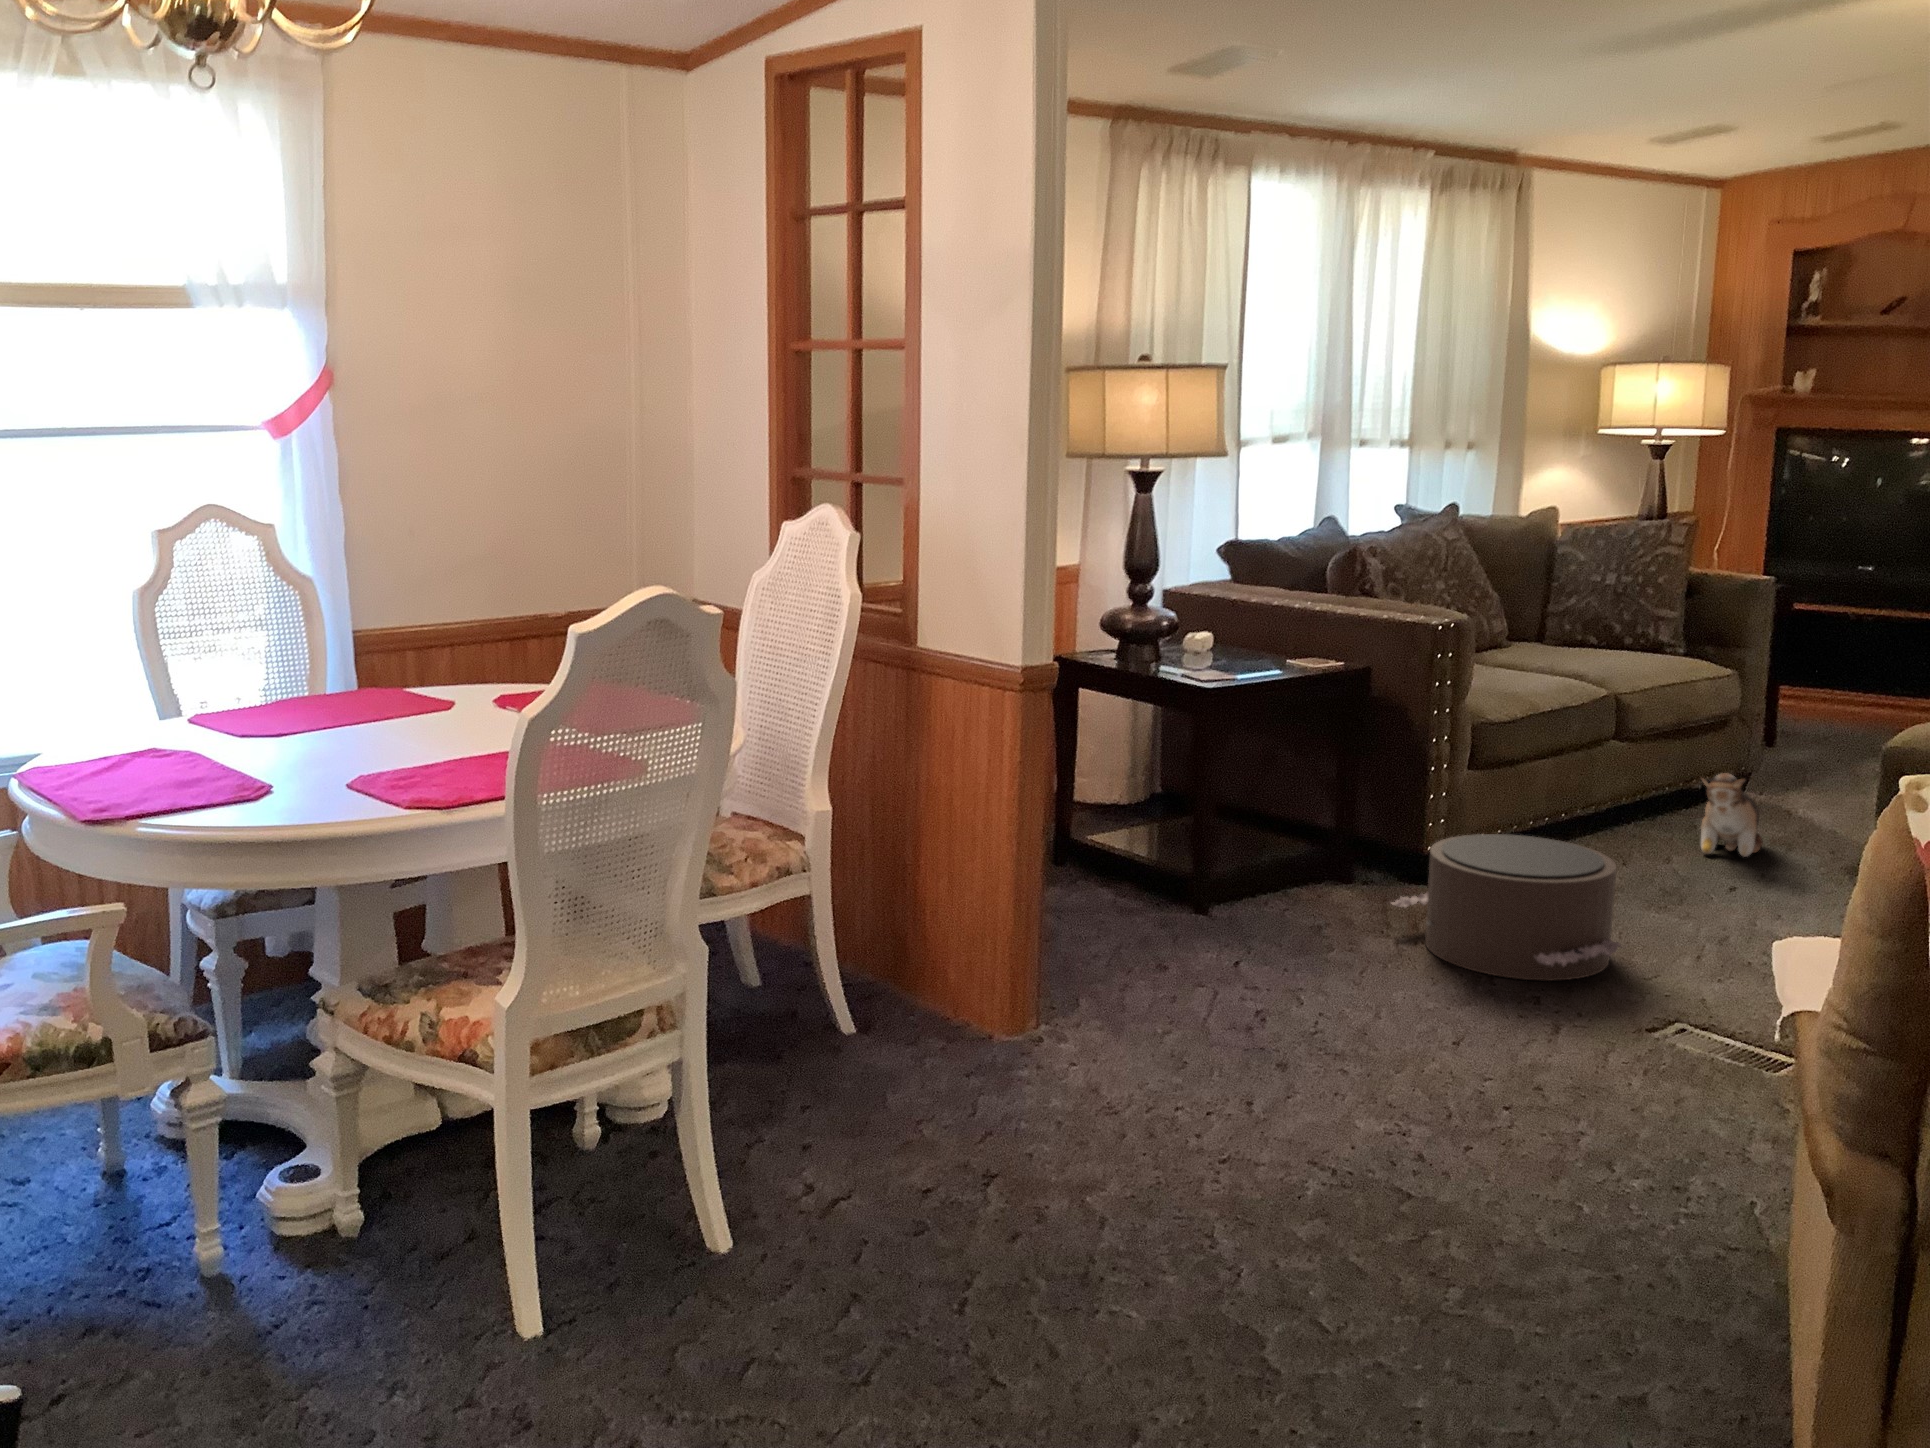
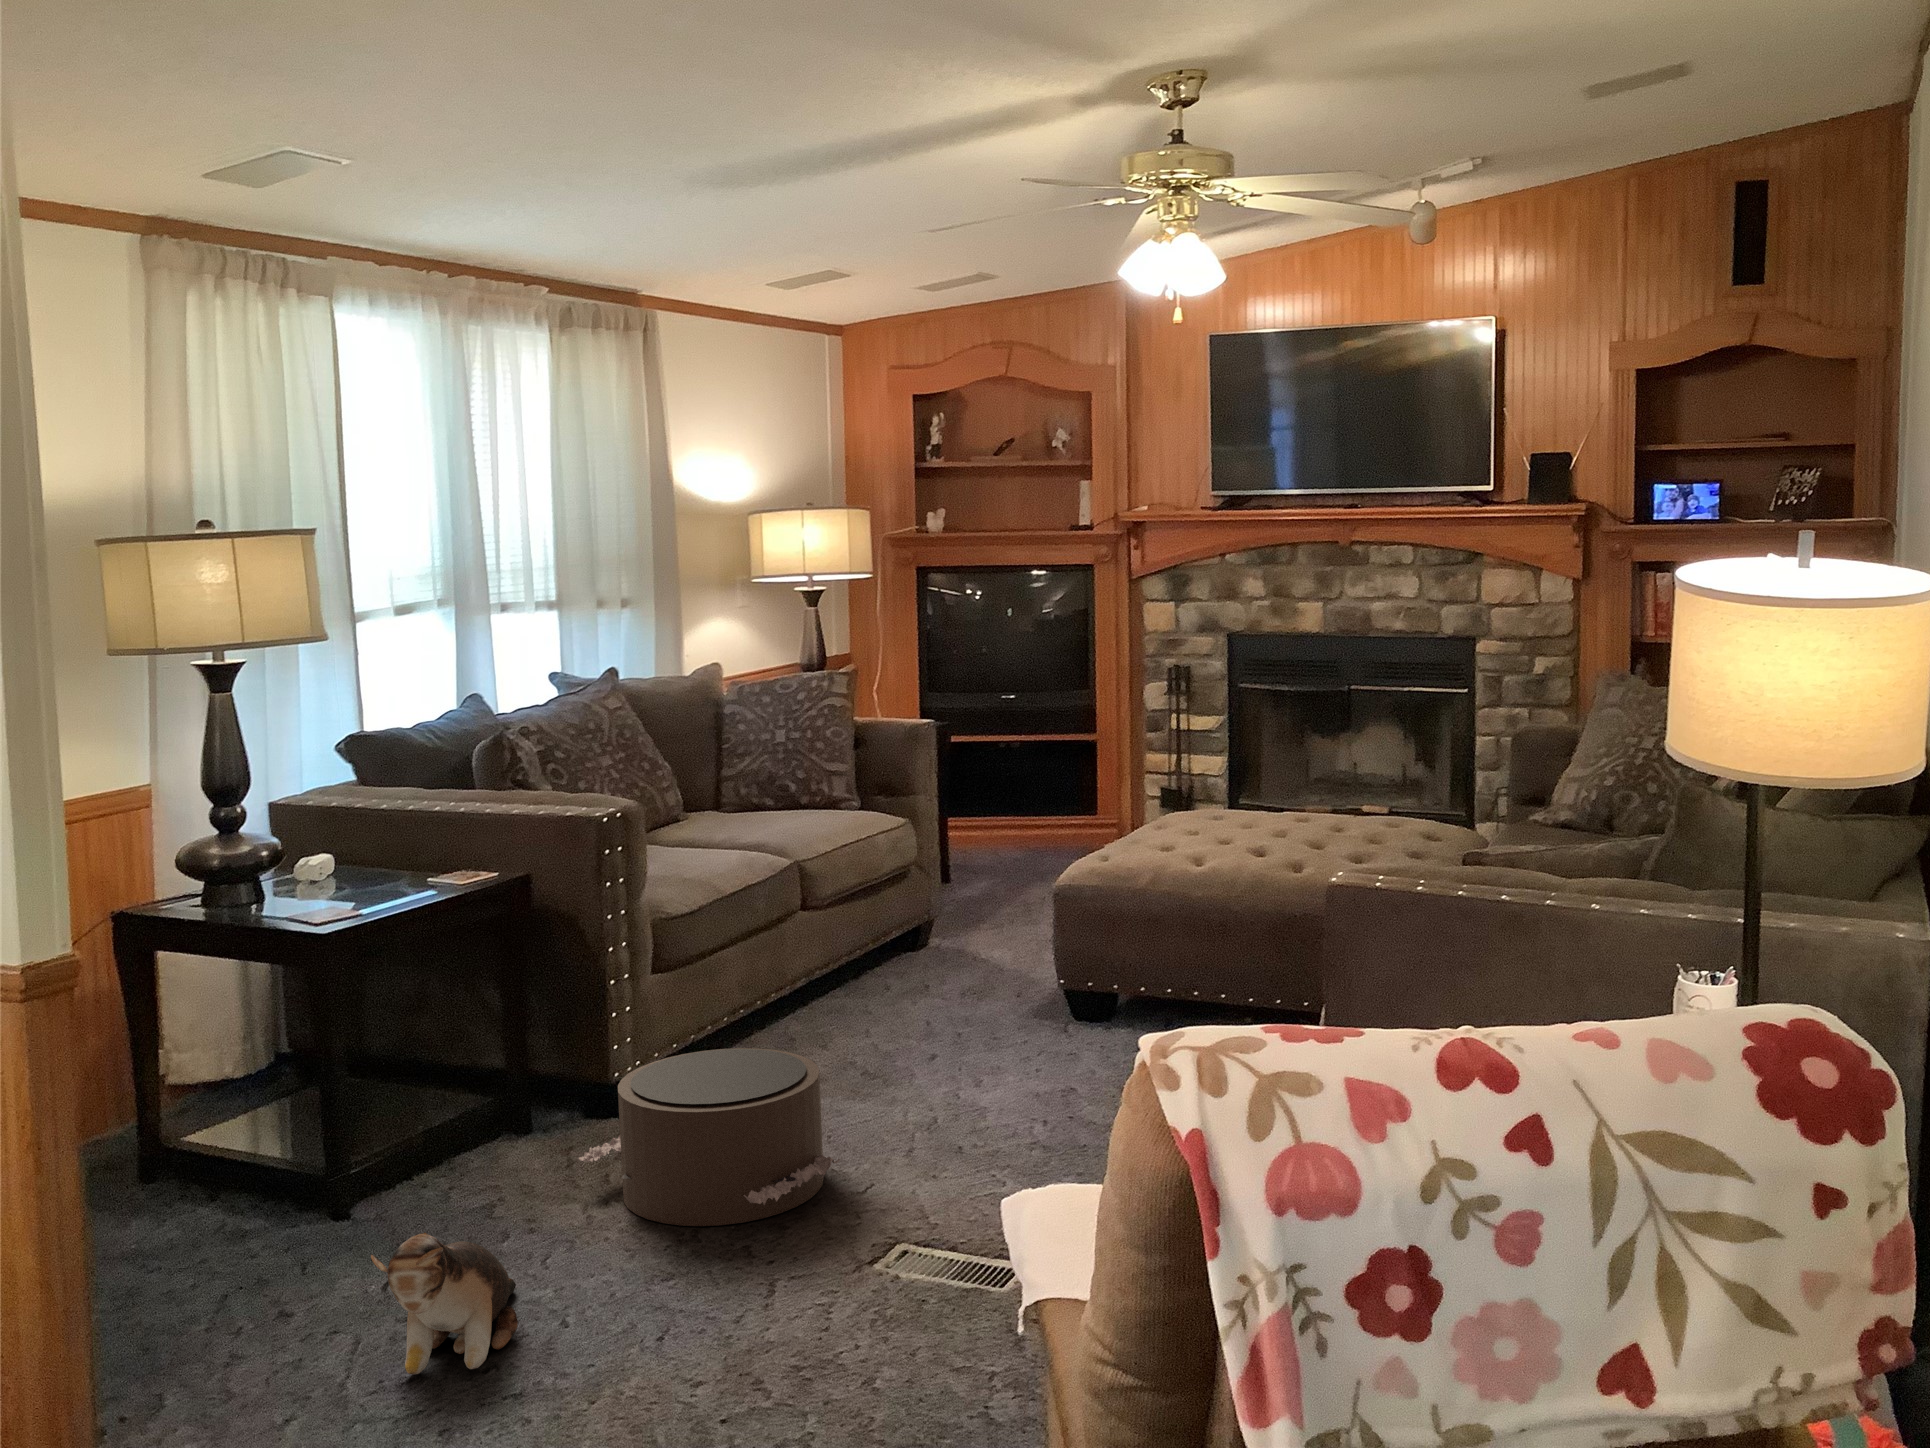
plush toy: present [1701,773,1763,857] -> present [371,1232,518,1375]

